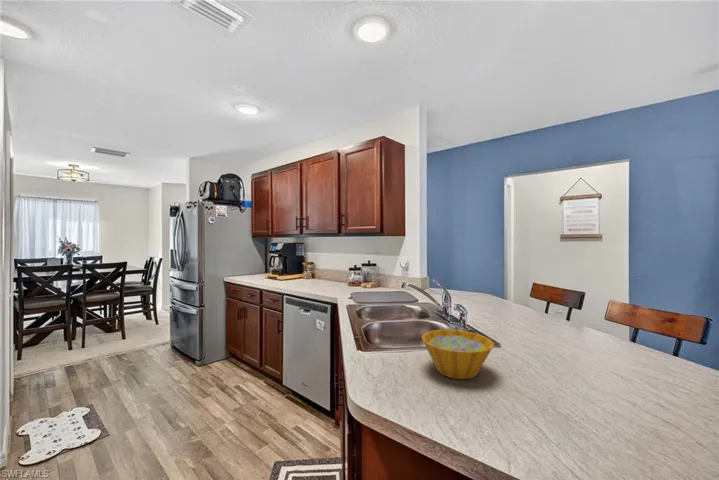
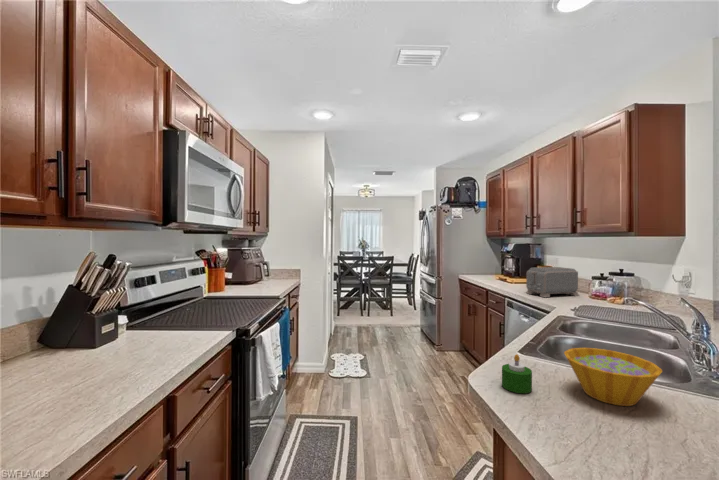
toaster: none [304,262,342,290] -> present [526,267,579,297]
candle: none [385,357,415,401] -> present [502,354,532,393]

